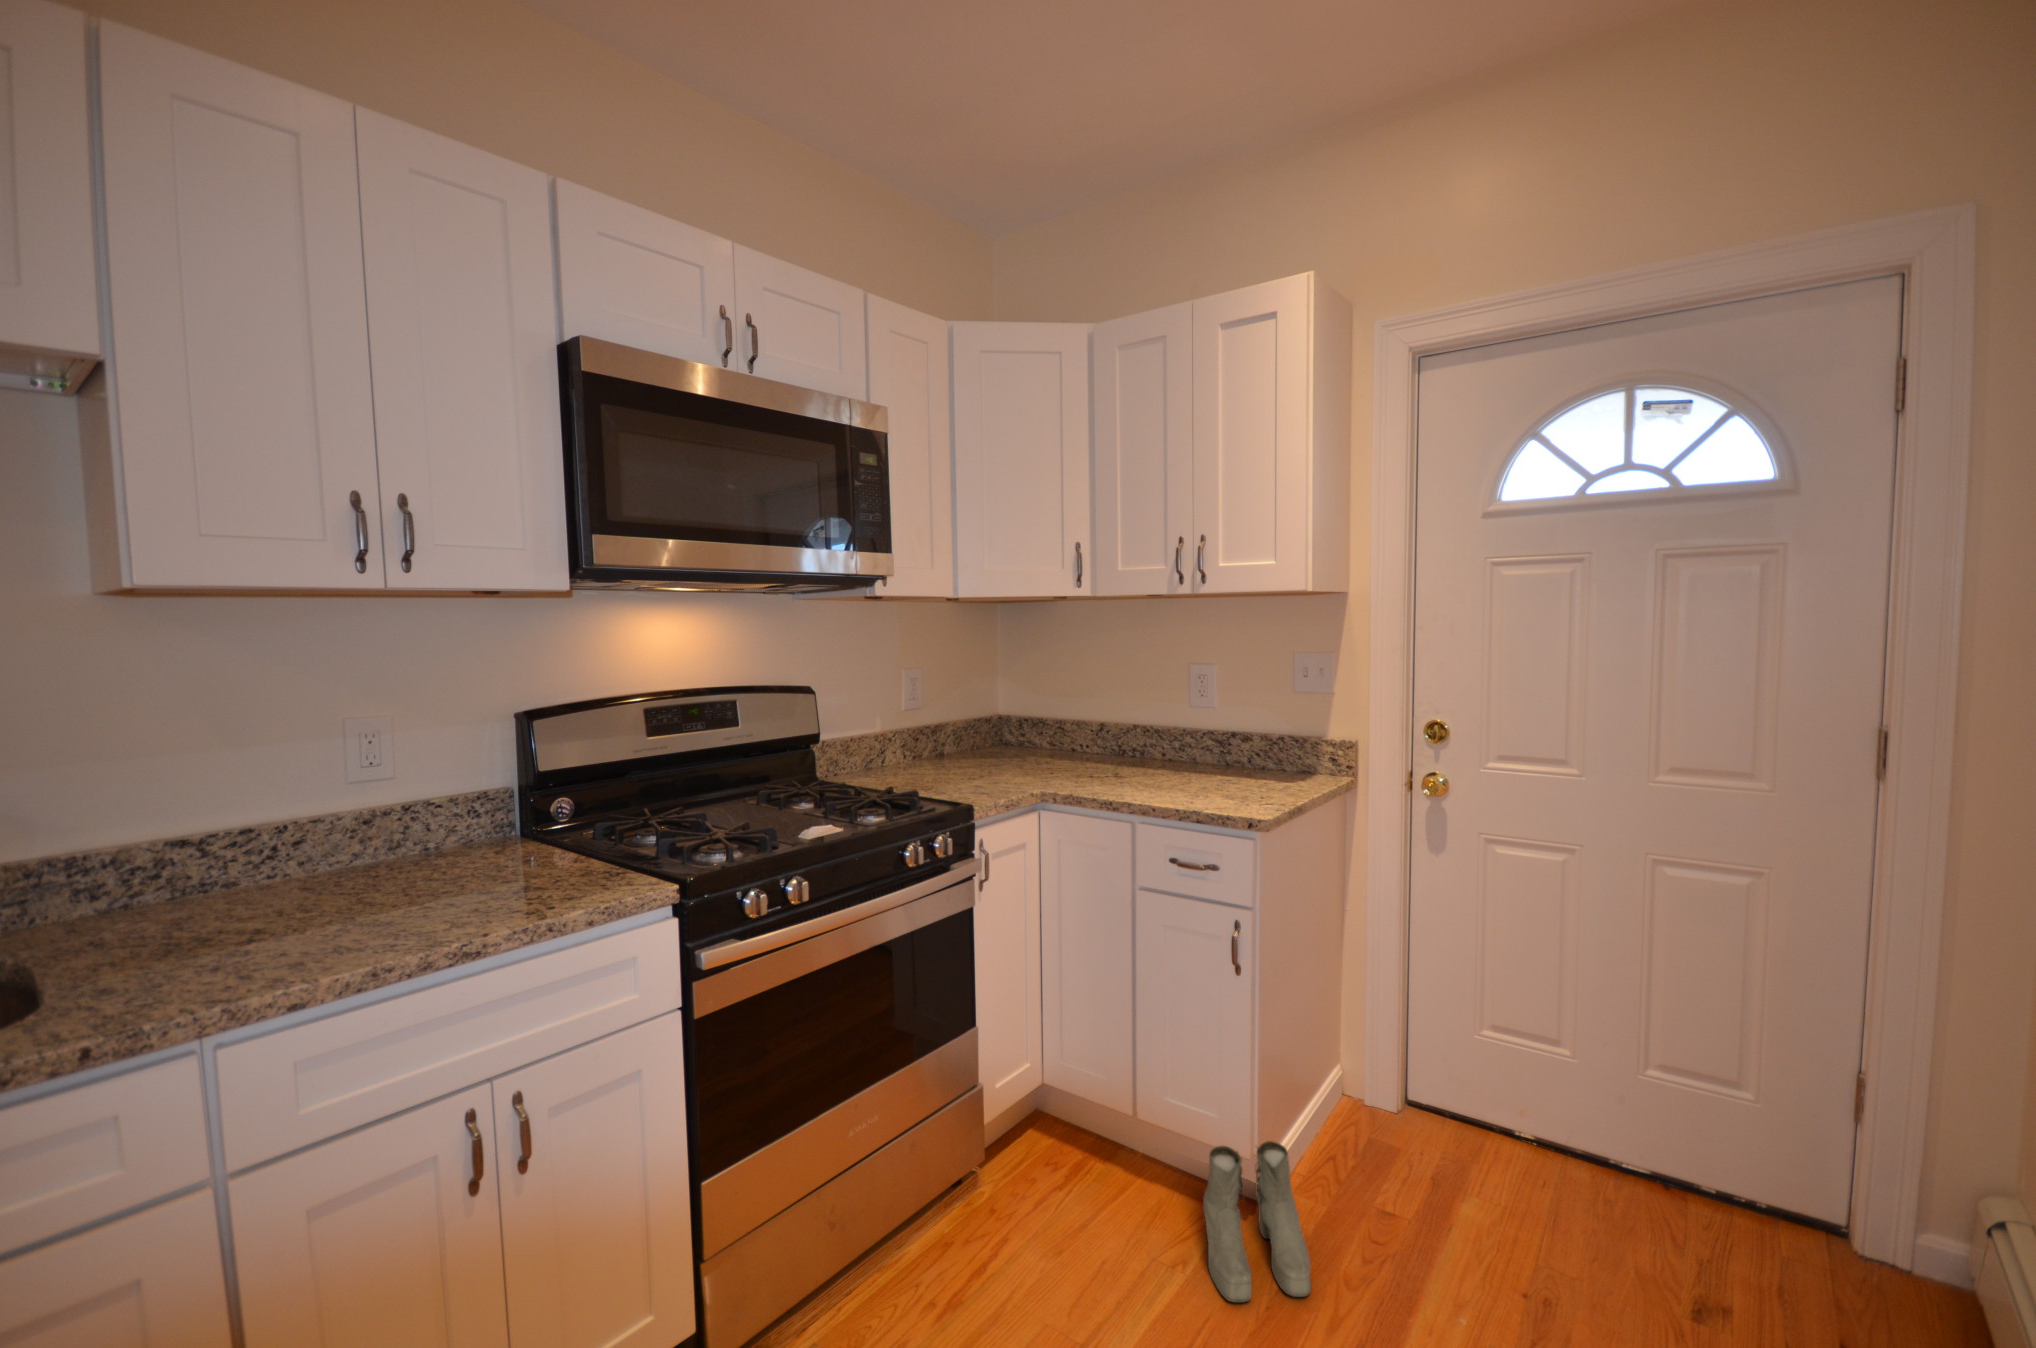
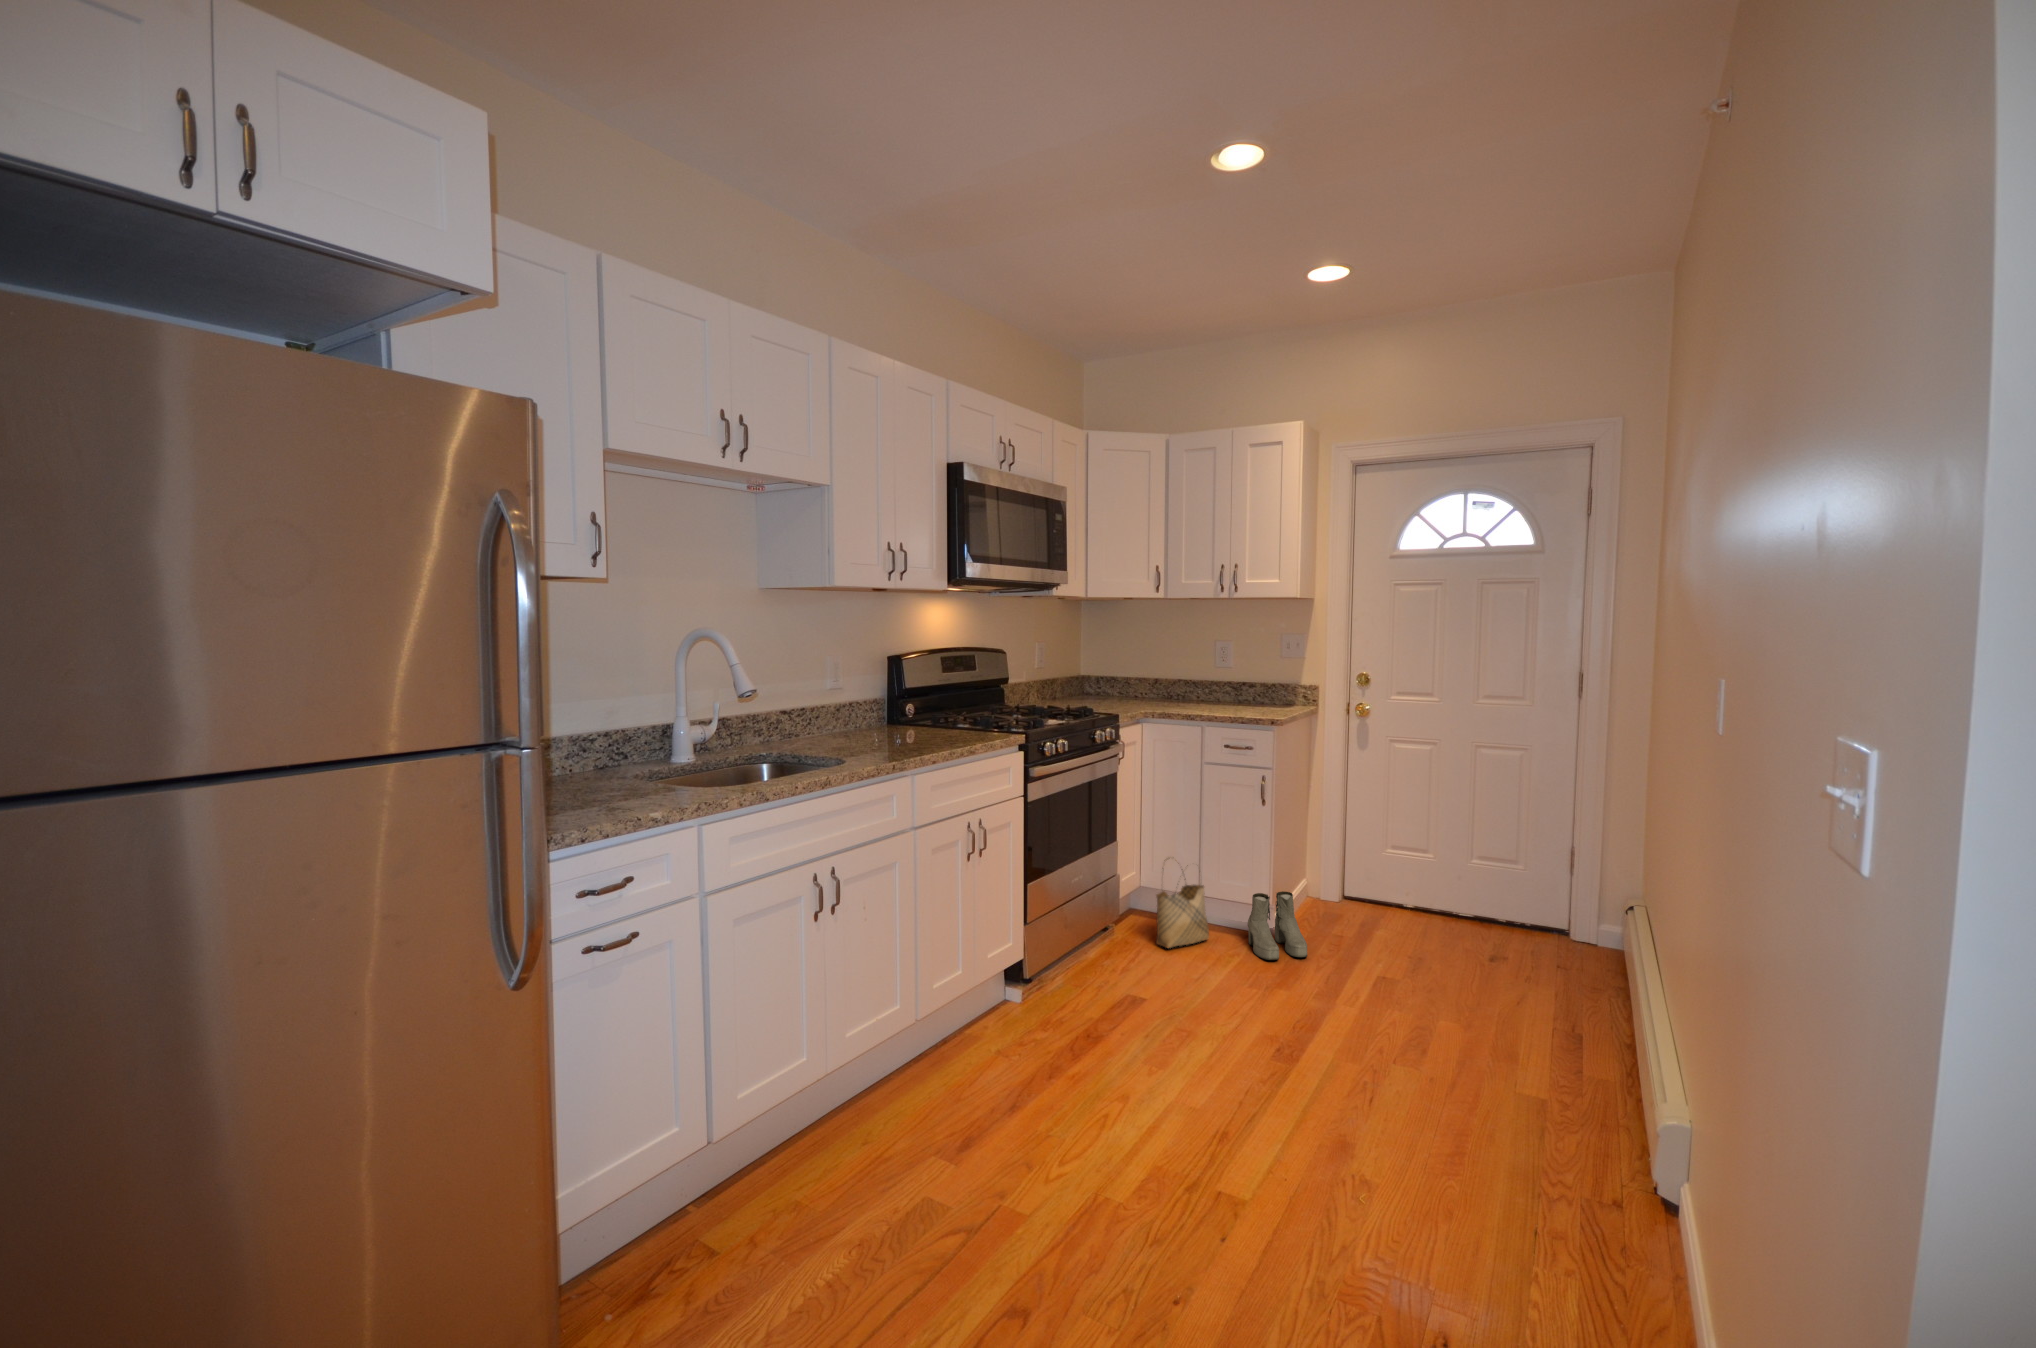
woven basket: none [1028,1062,1134,1247] -> present [1156,863,1209,948]

